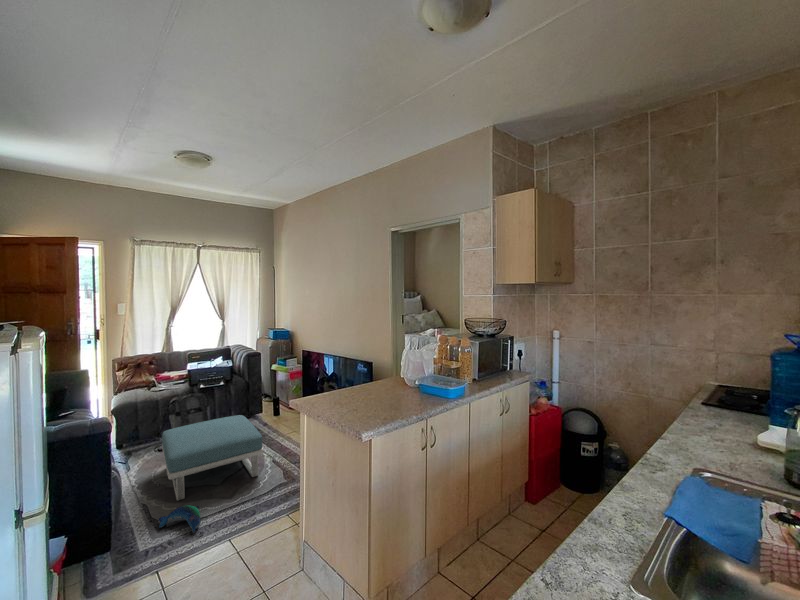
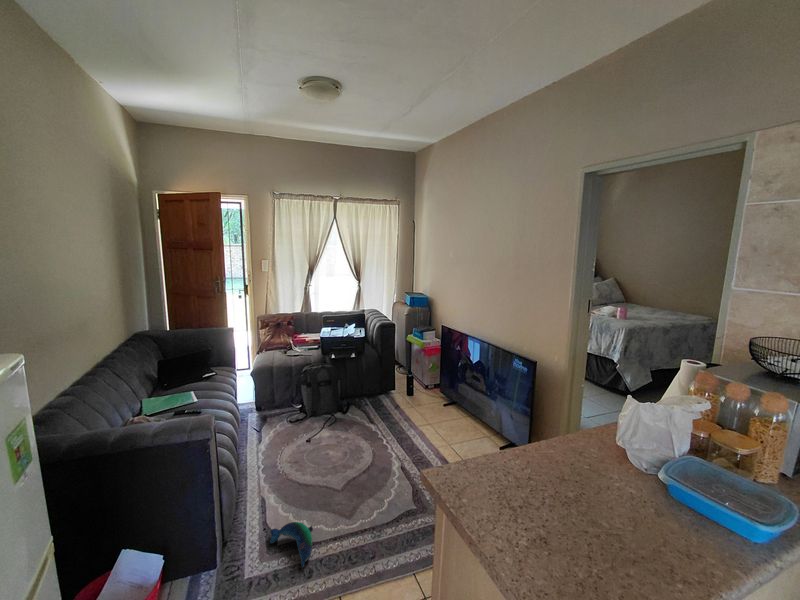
footstool: present [162,415,263,501] -> none [285,401,390,503]

